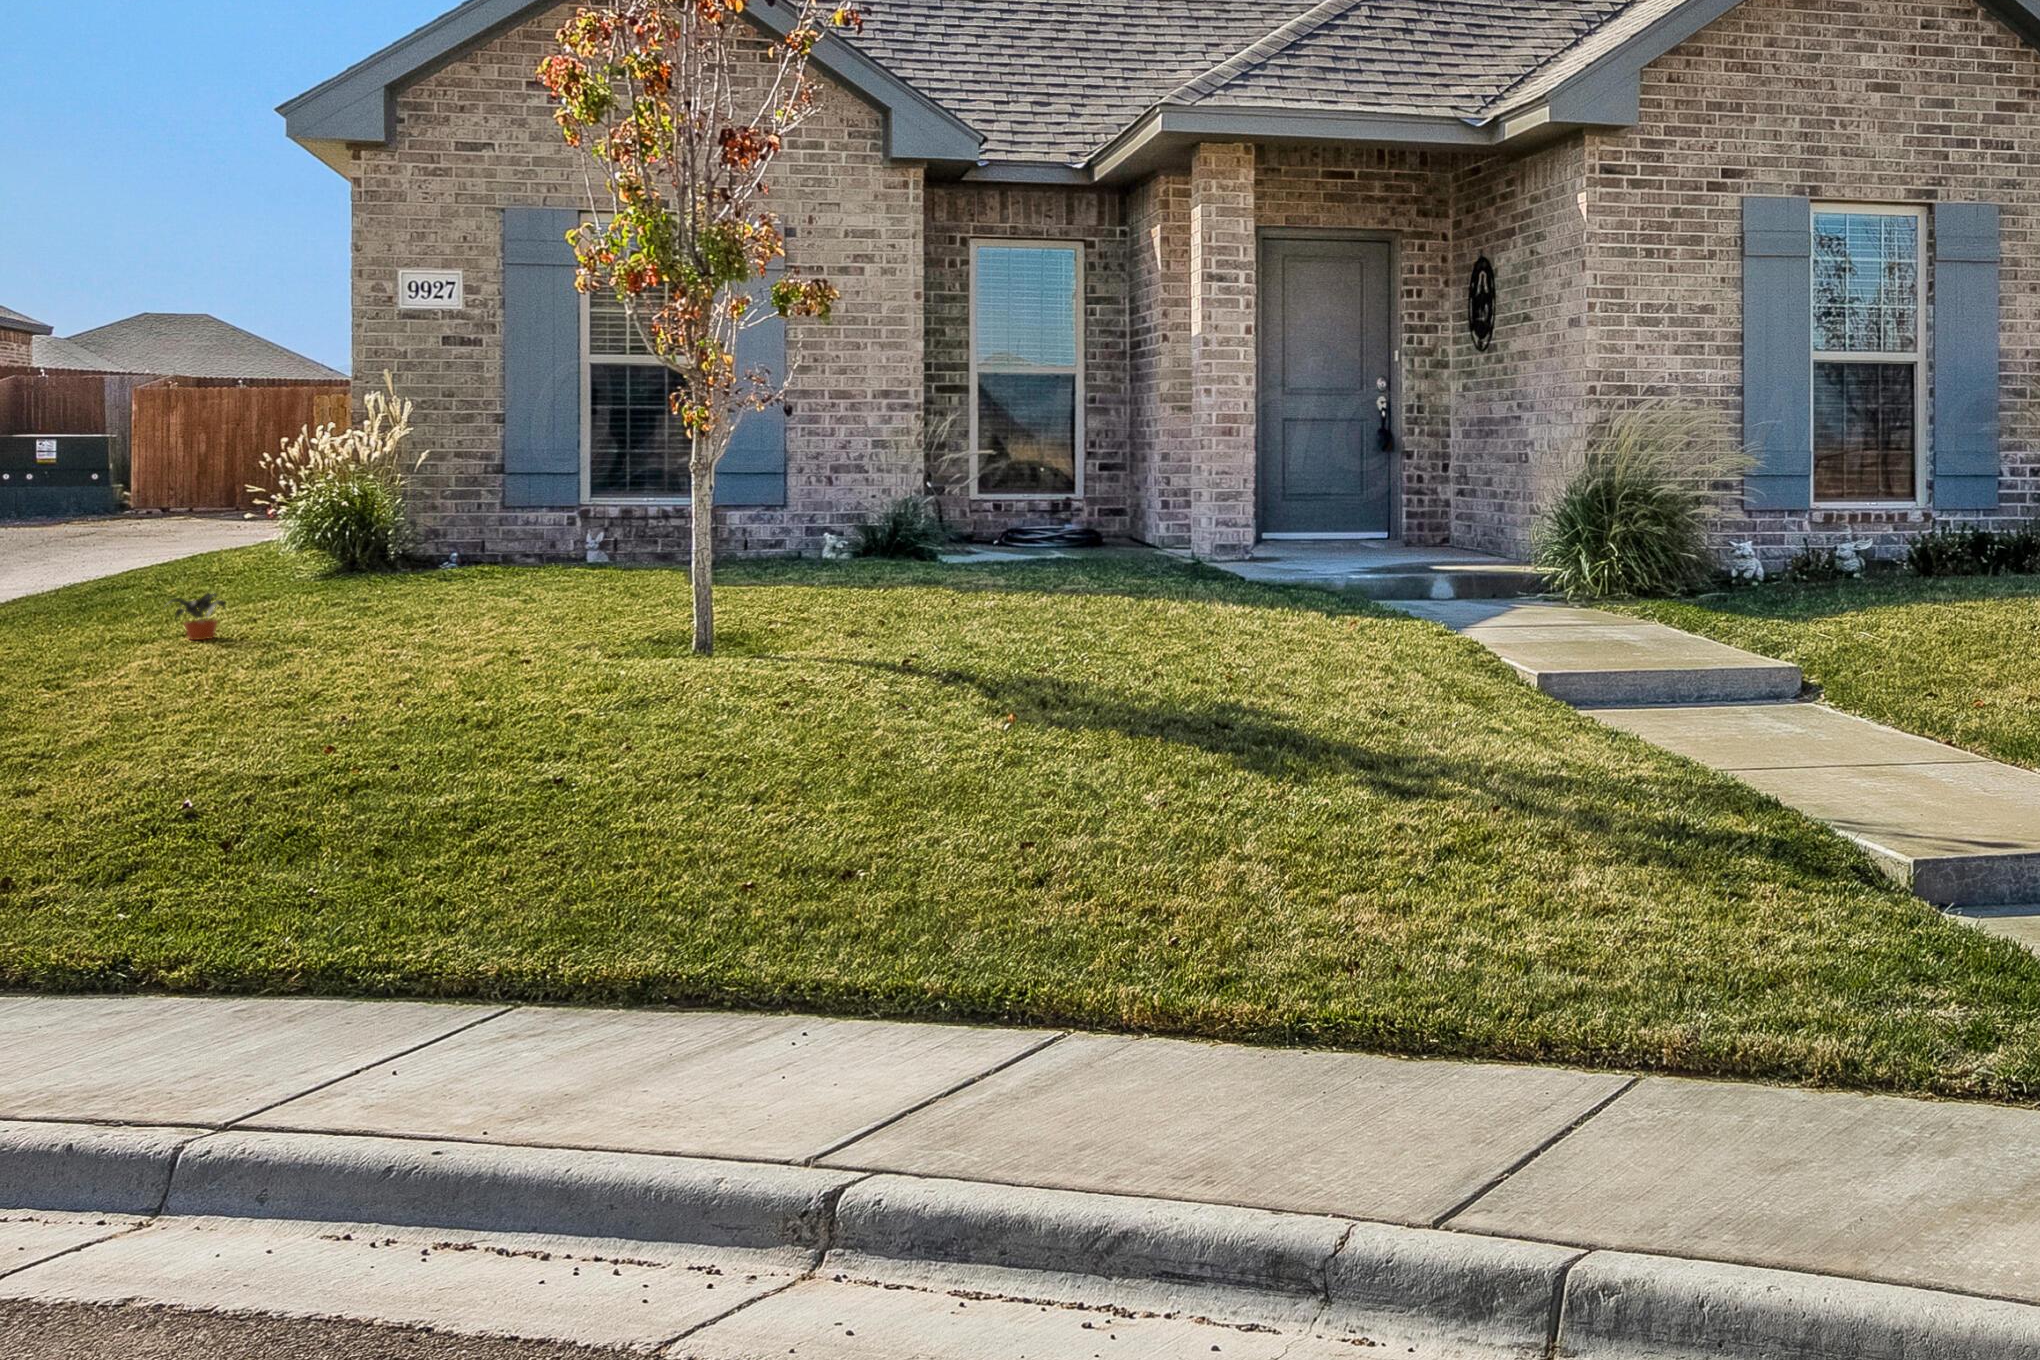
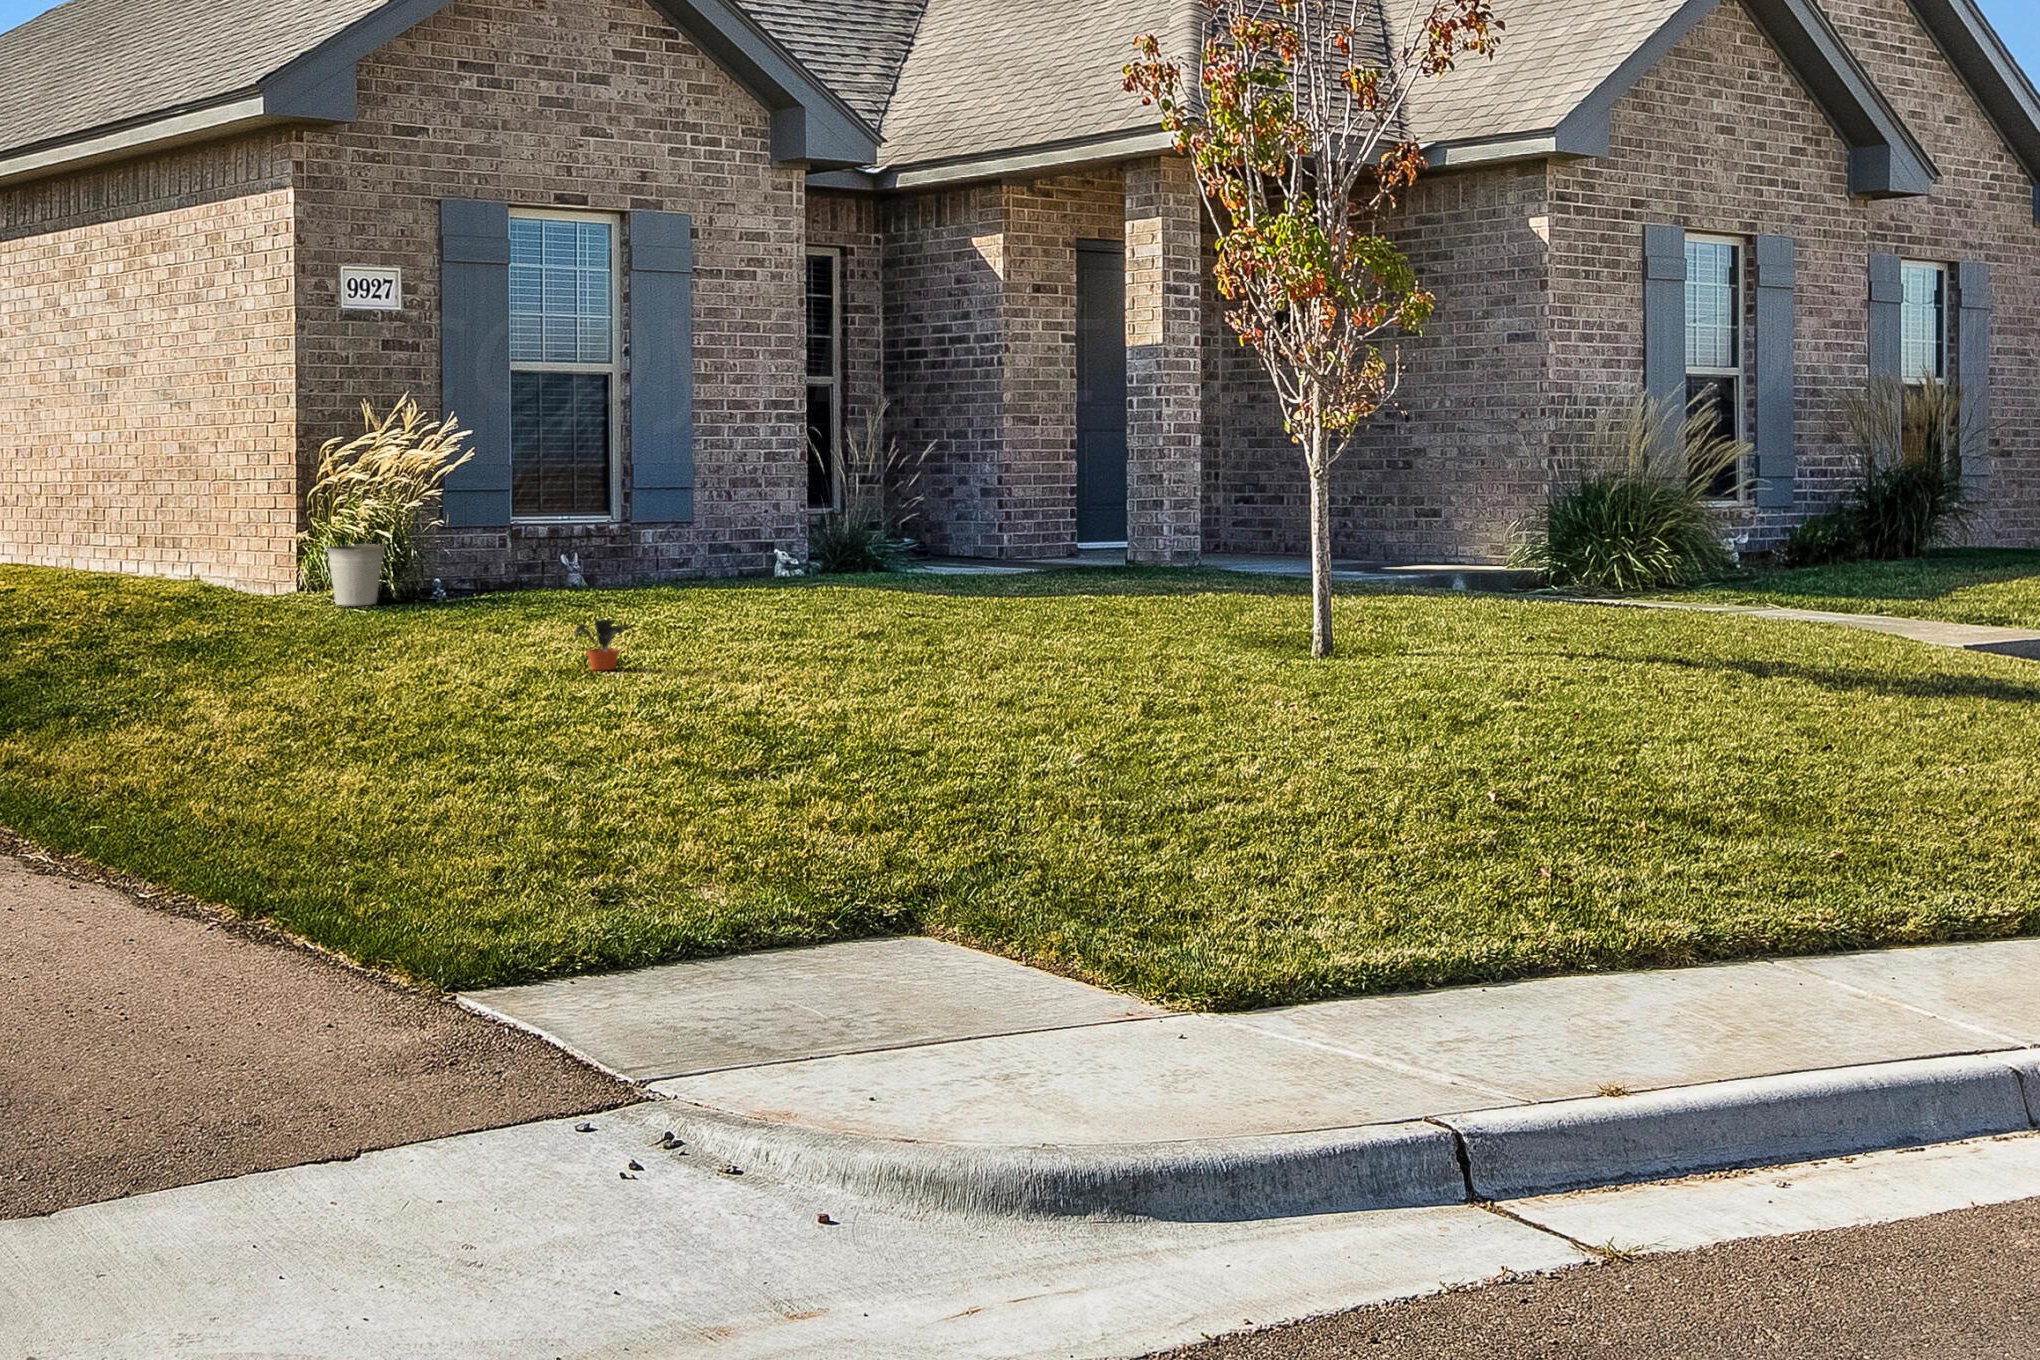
bucket: none [306,518,363,571] -> present [326,544,385,606]

